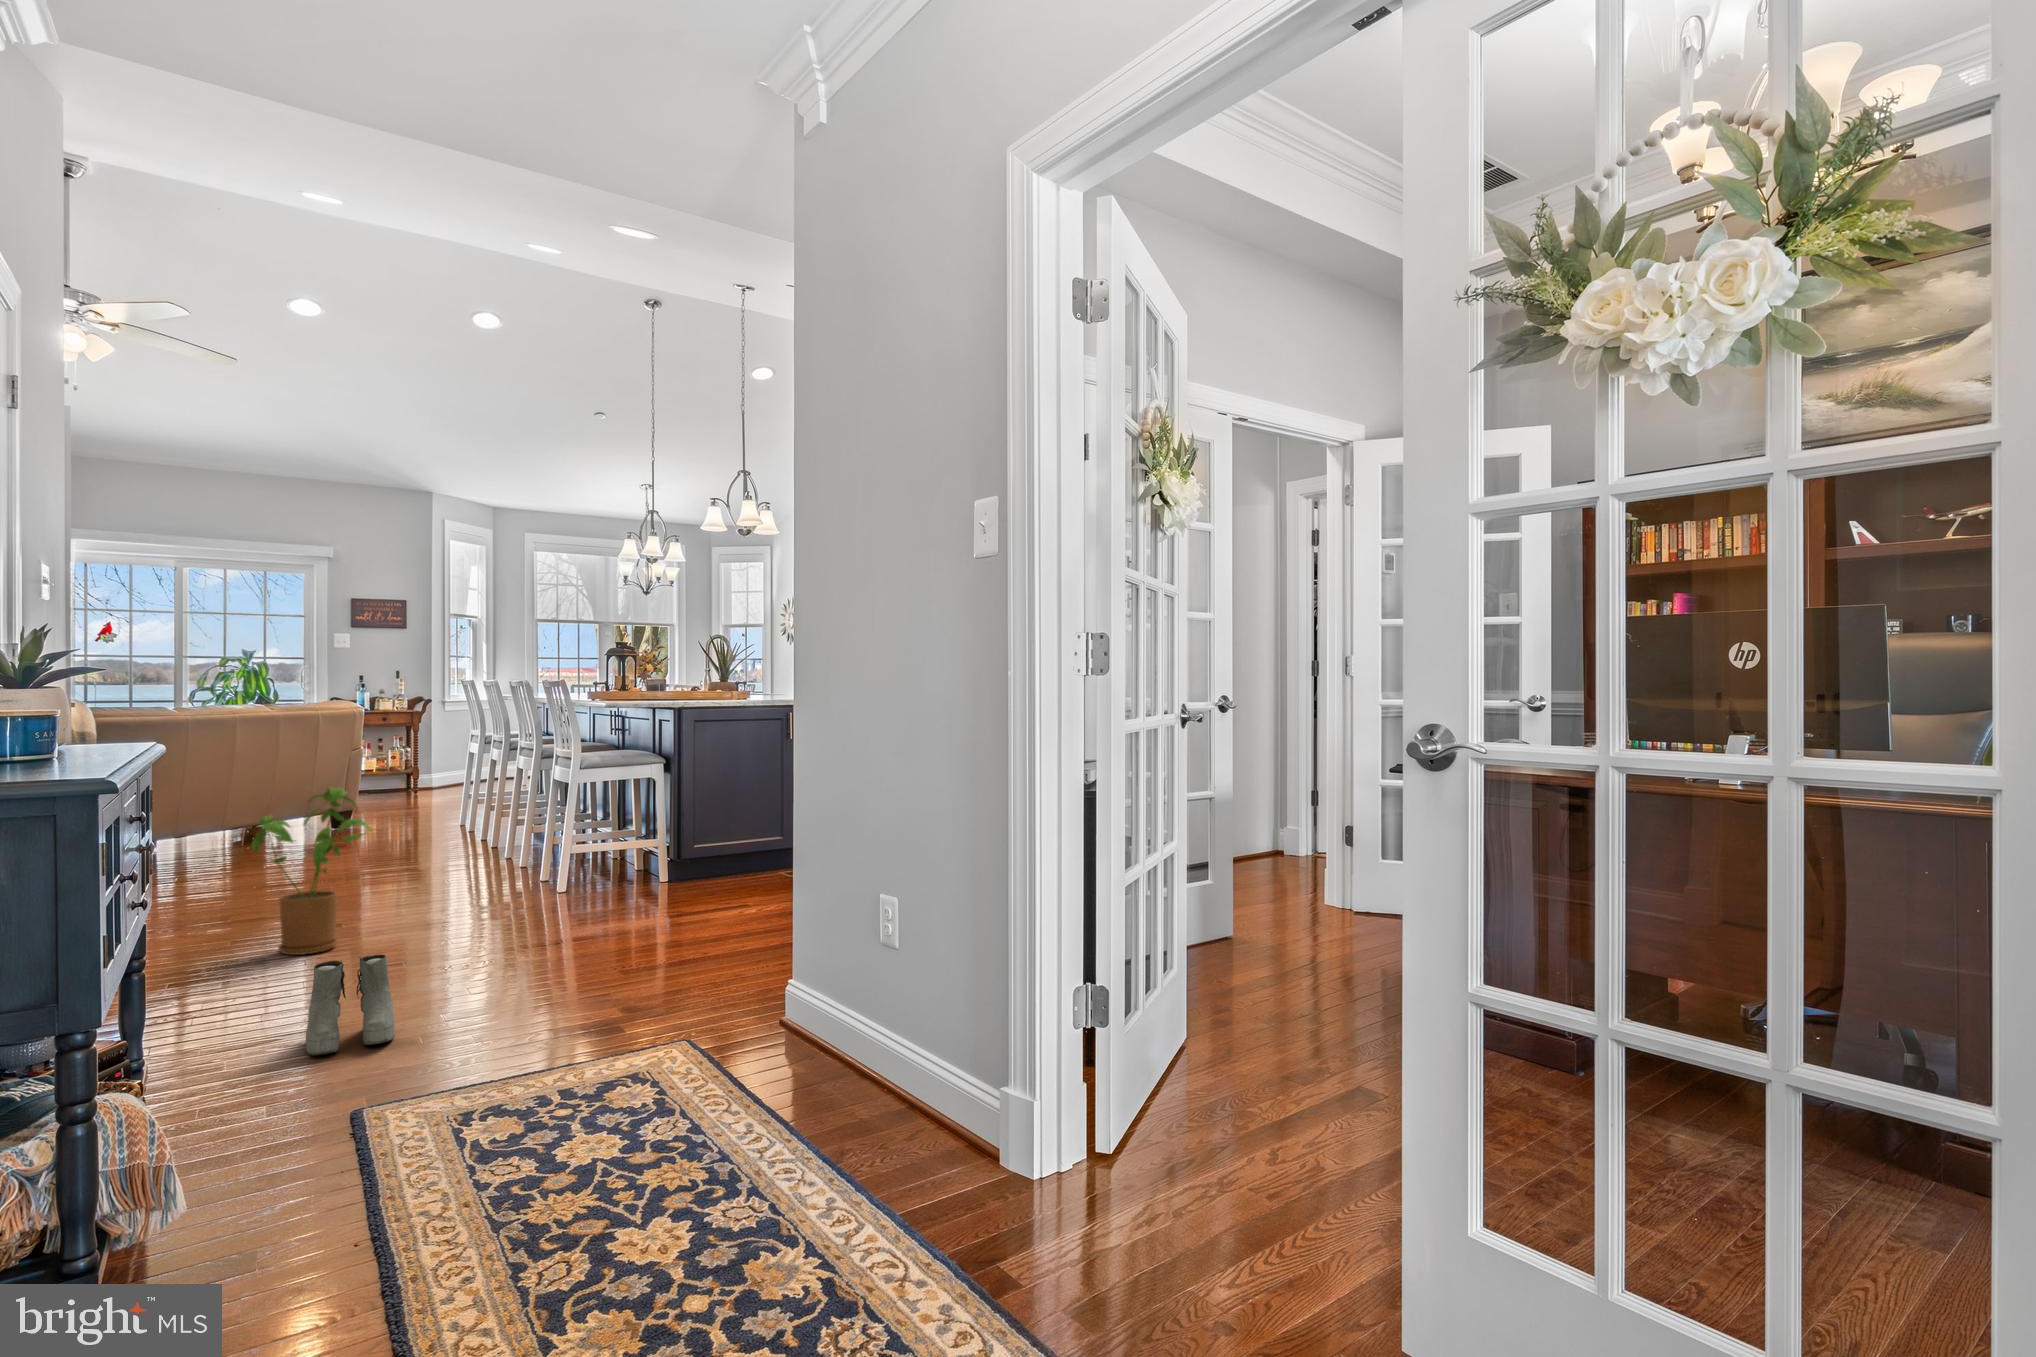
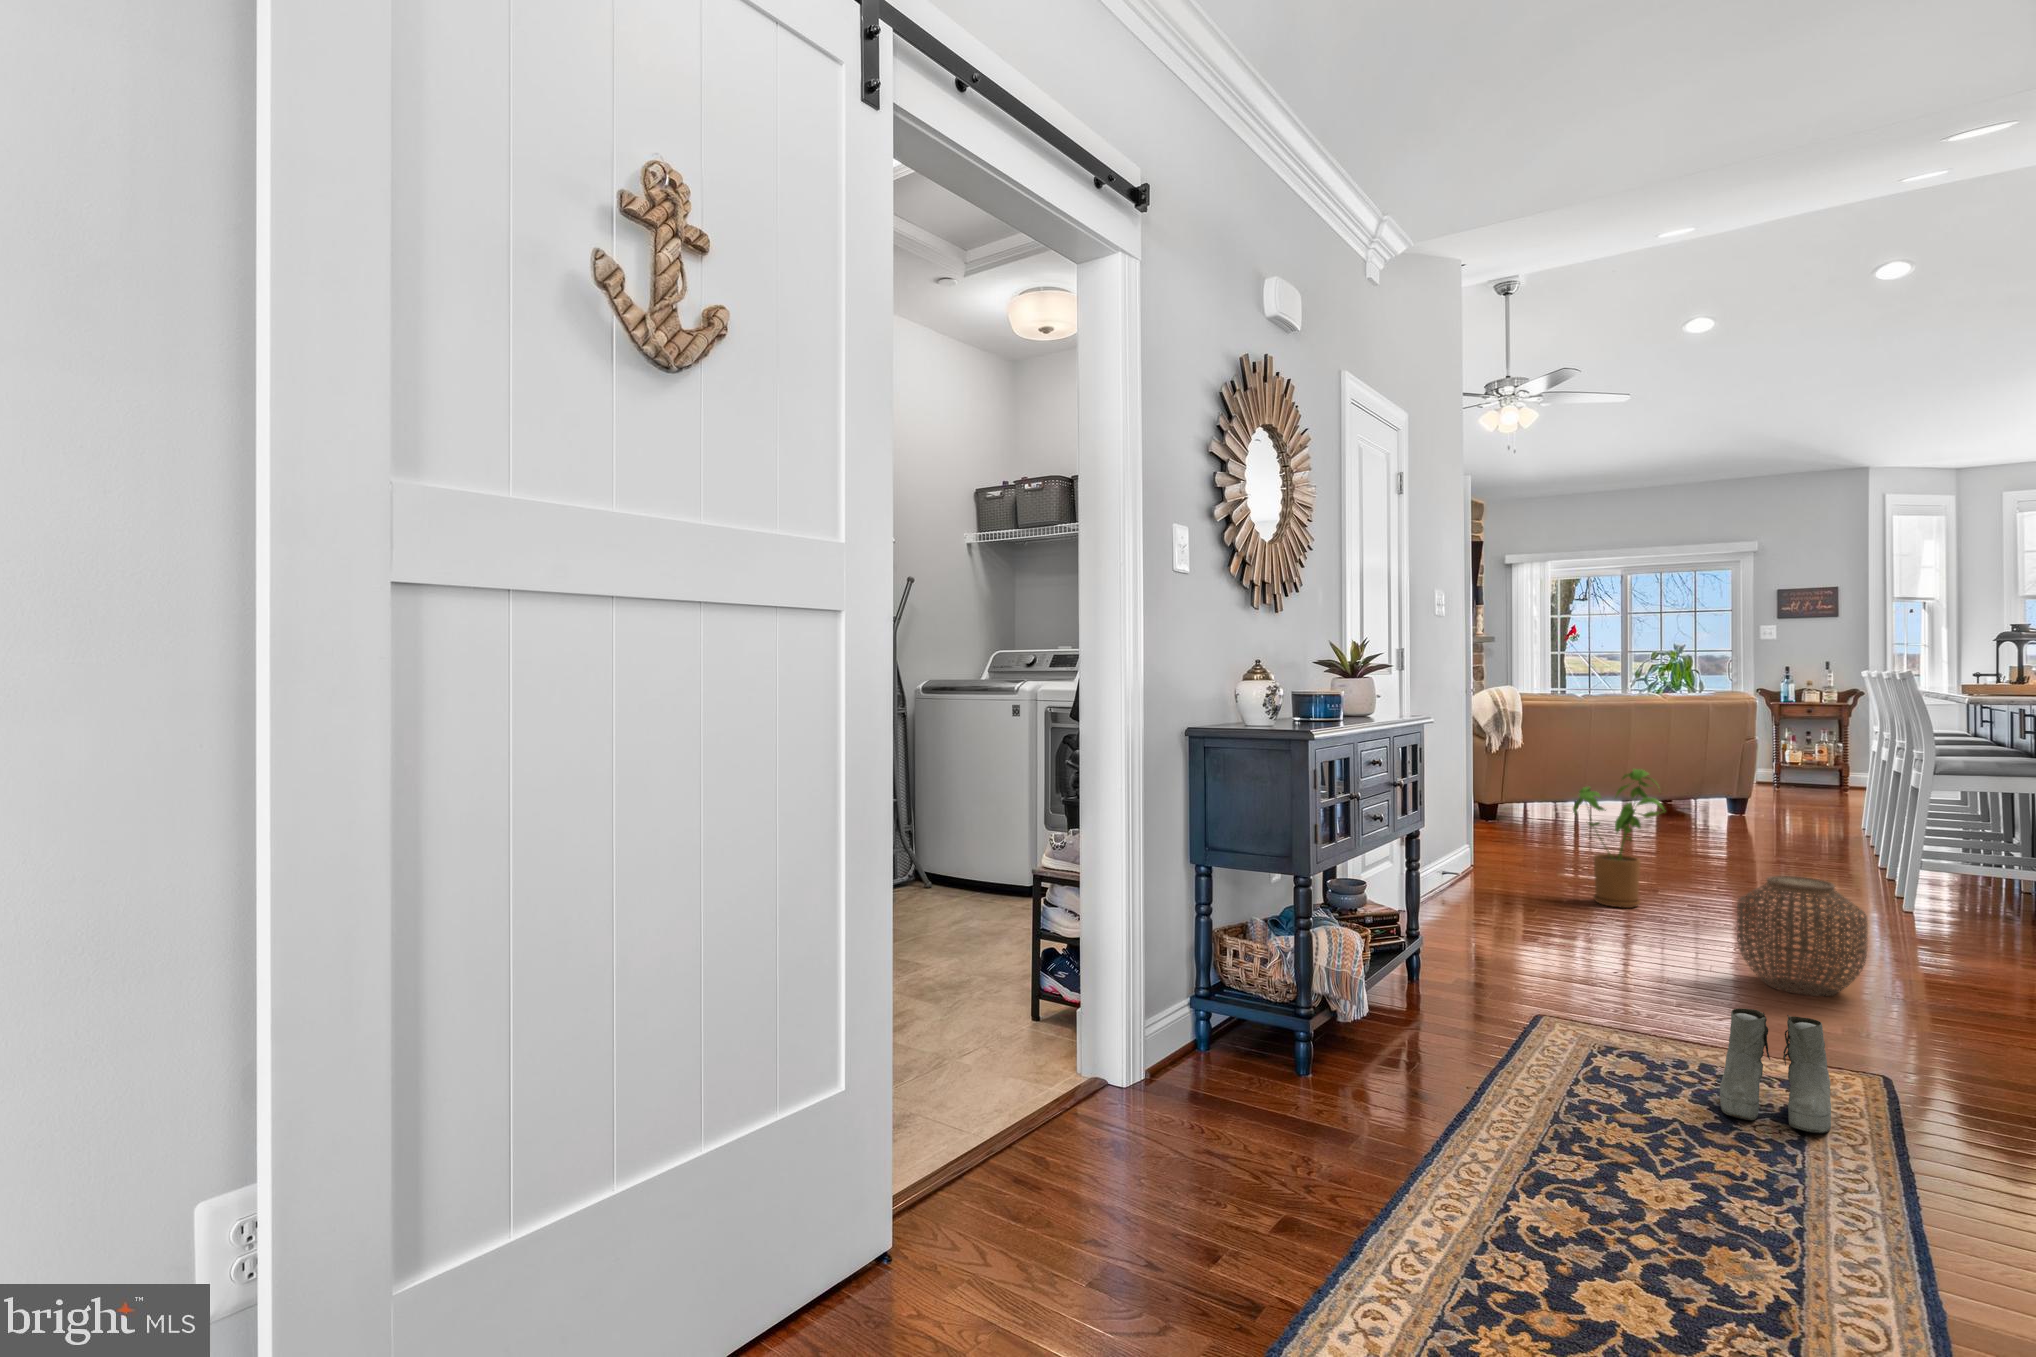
woven basket: none [498,875,608,992] -> present [1737,876,1868,996]
boots: present [306,955,395,1056] -> present [1720,1008,1831,1133]

